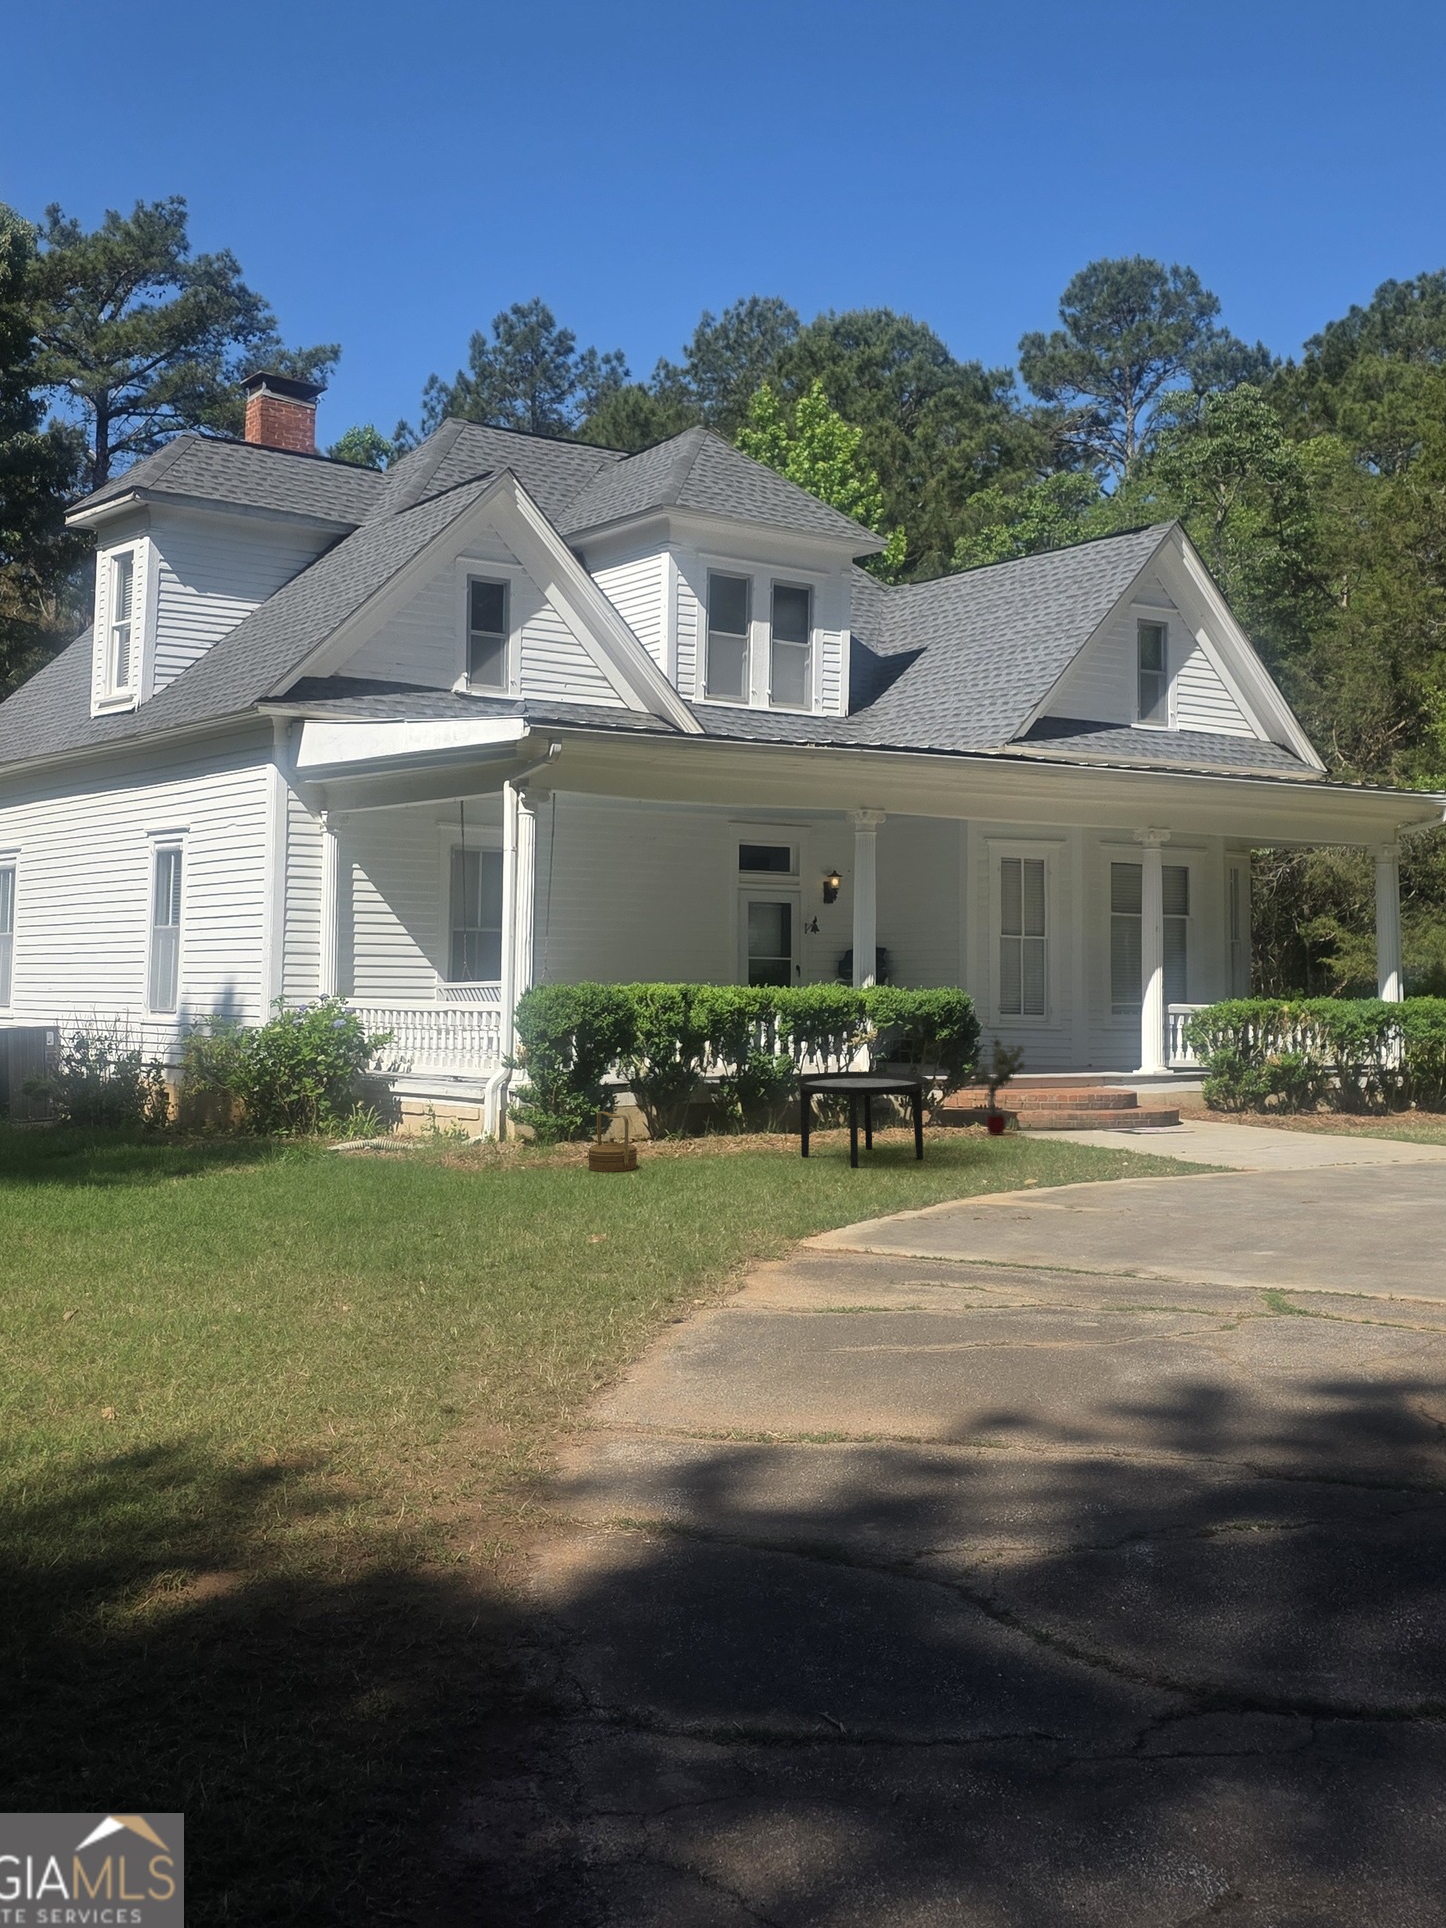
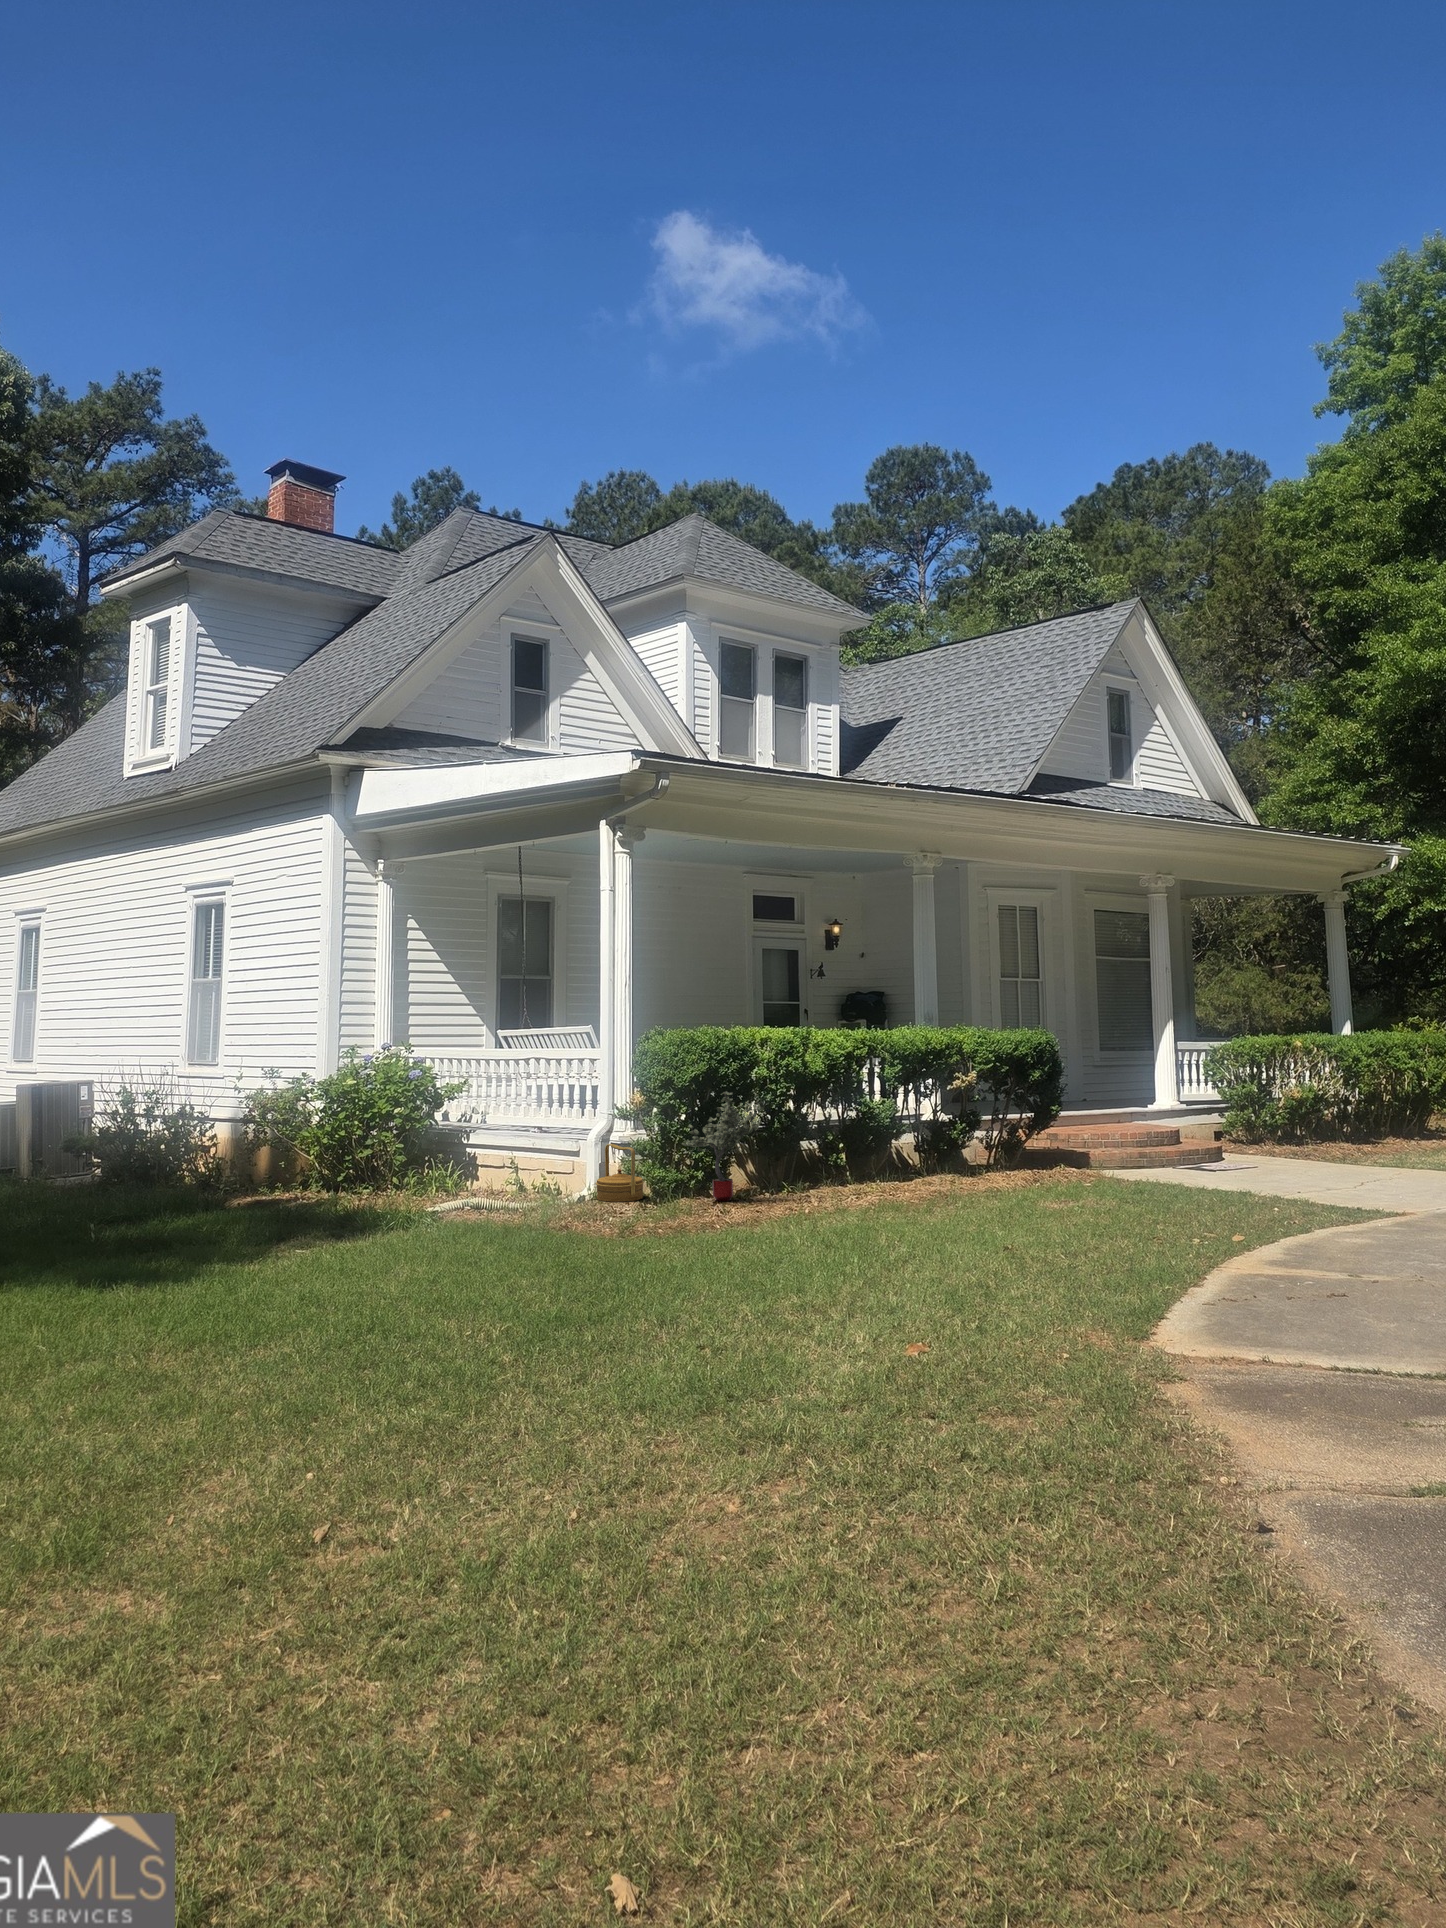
potted tree: present [964,1035,1025,1135] -> present [682,1091,761,1201]
round table: present [794,1072,928,1168] -> none [794,1107,922,1198]

